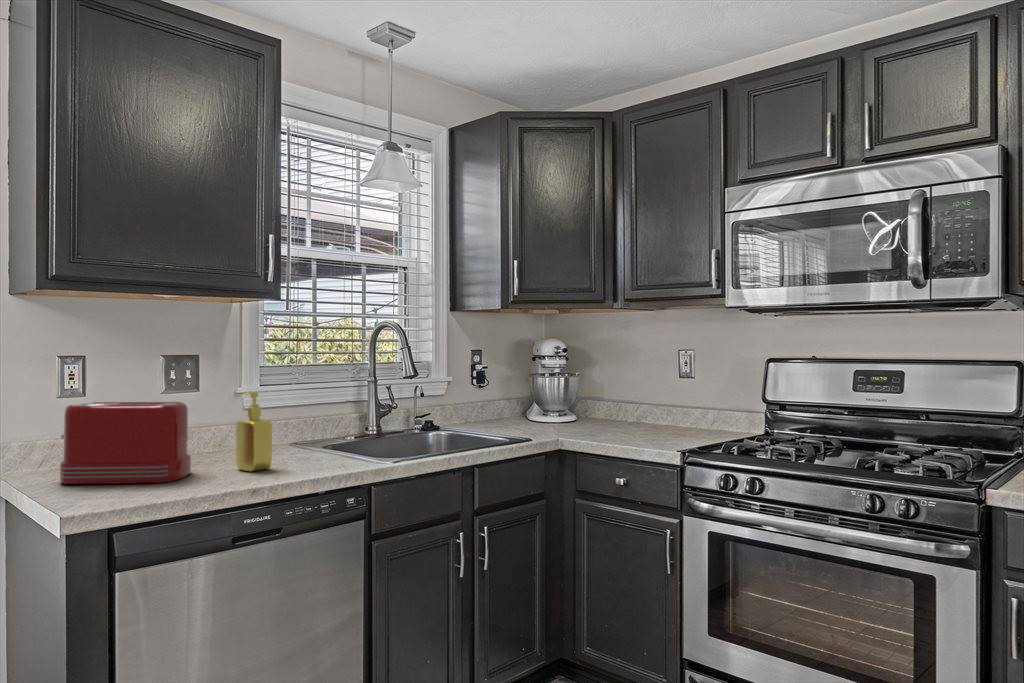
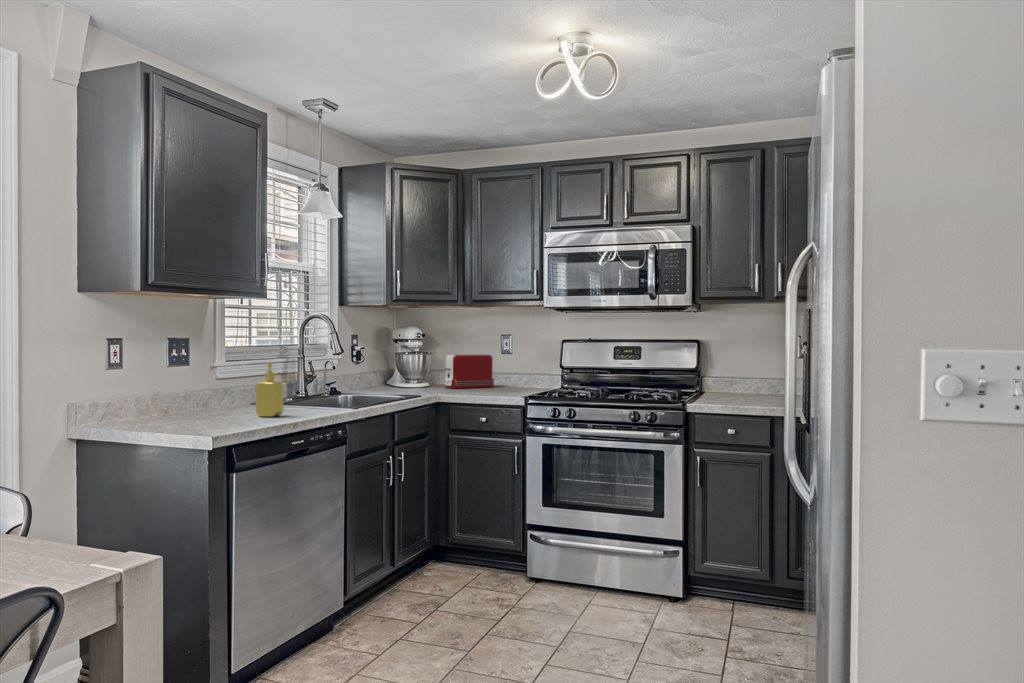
toaster: present [60,402,191,484] -> present [445,355,494,388]

